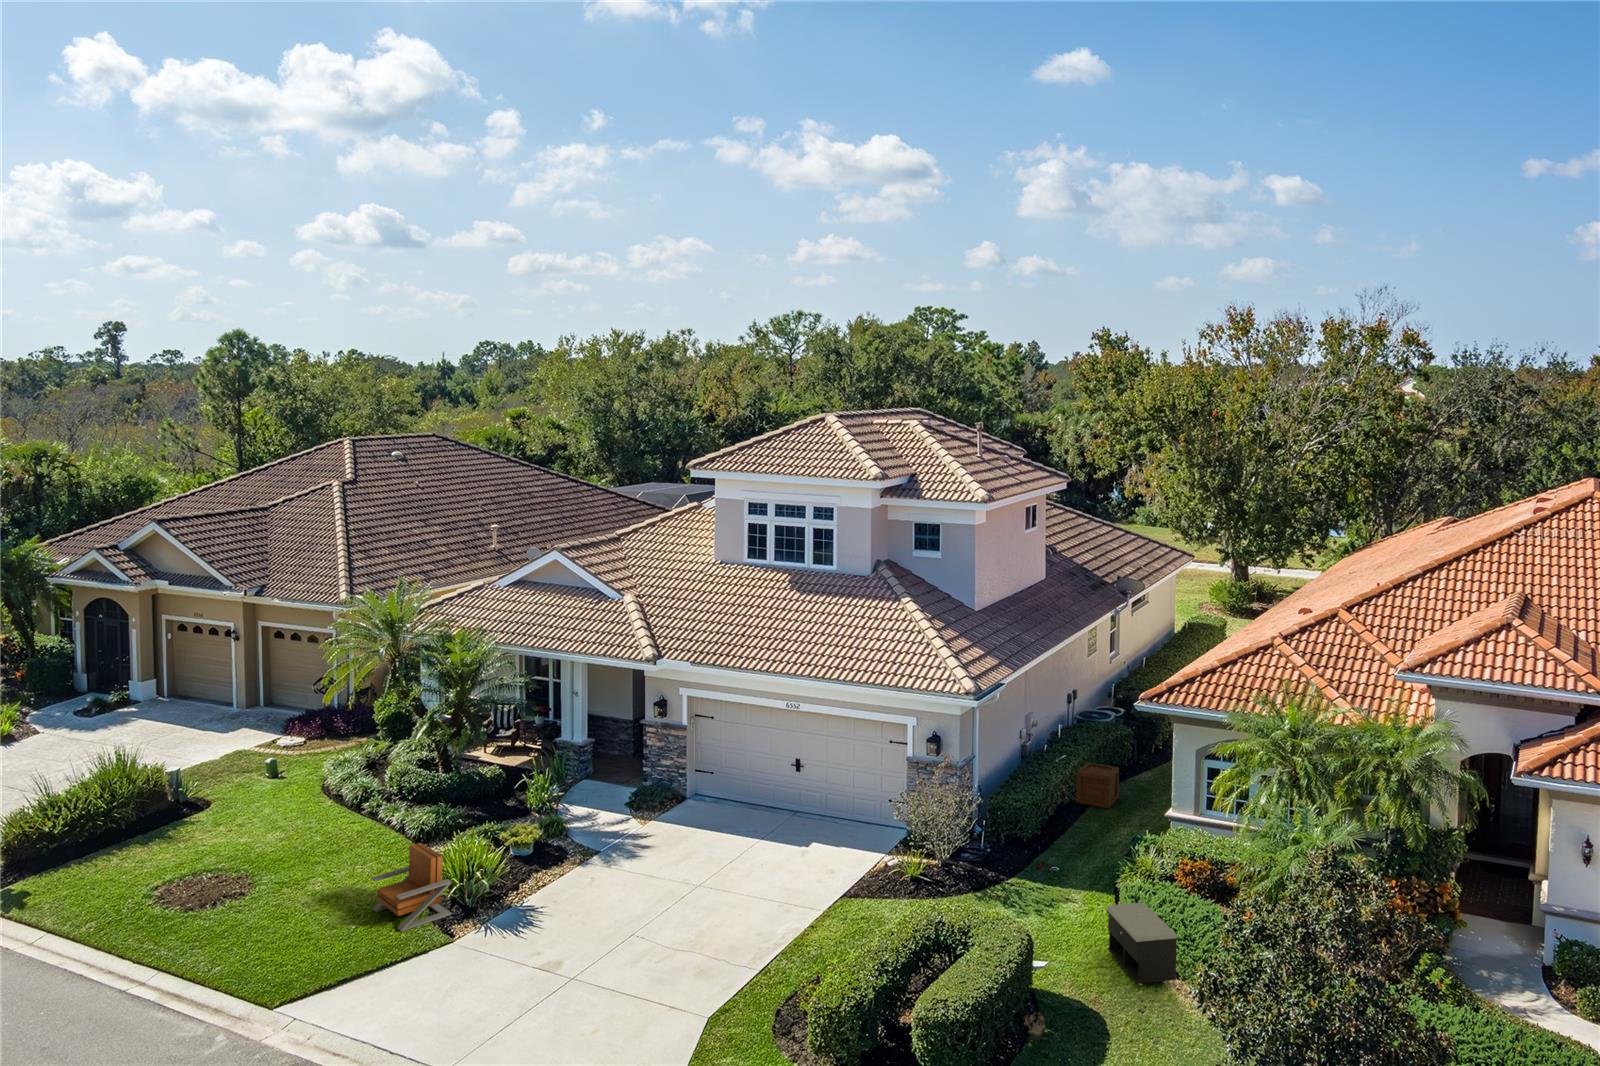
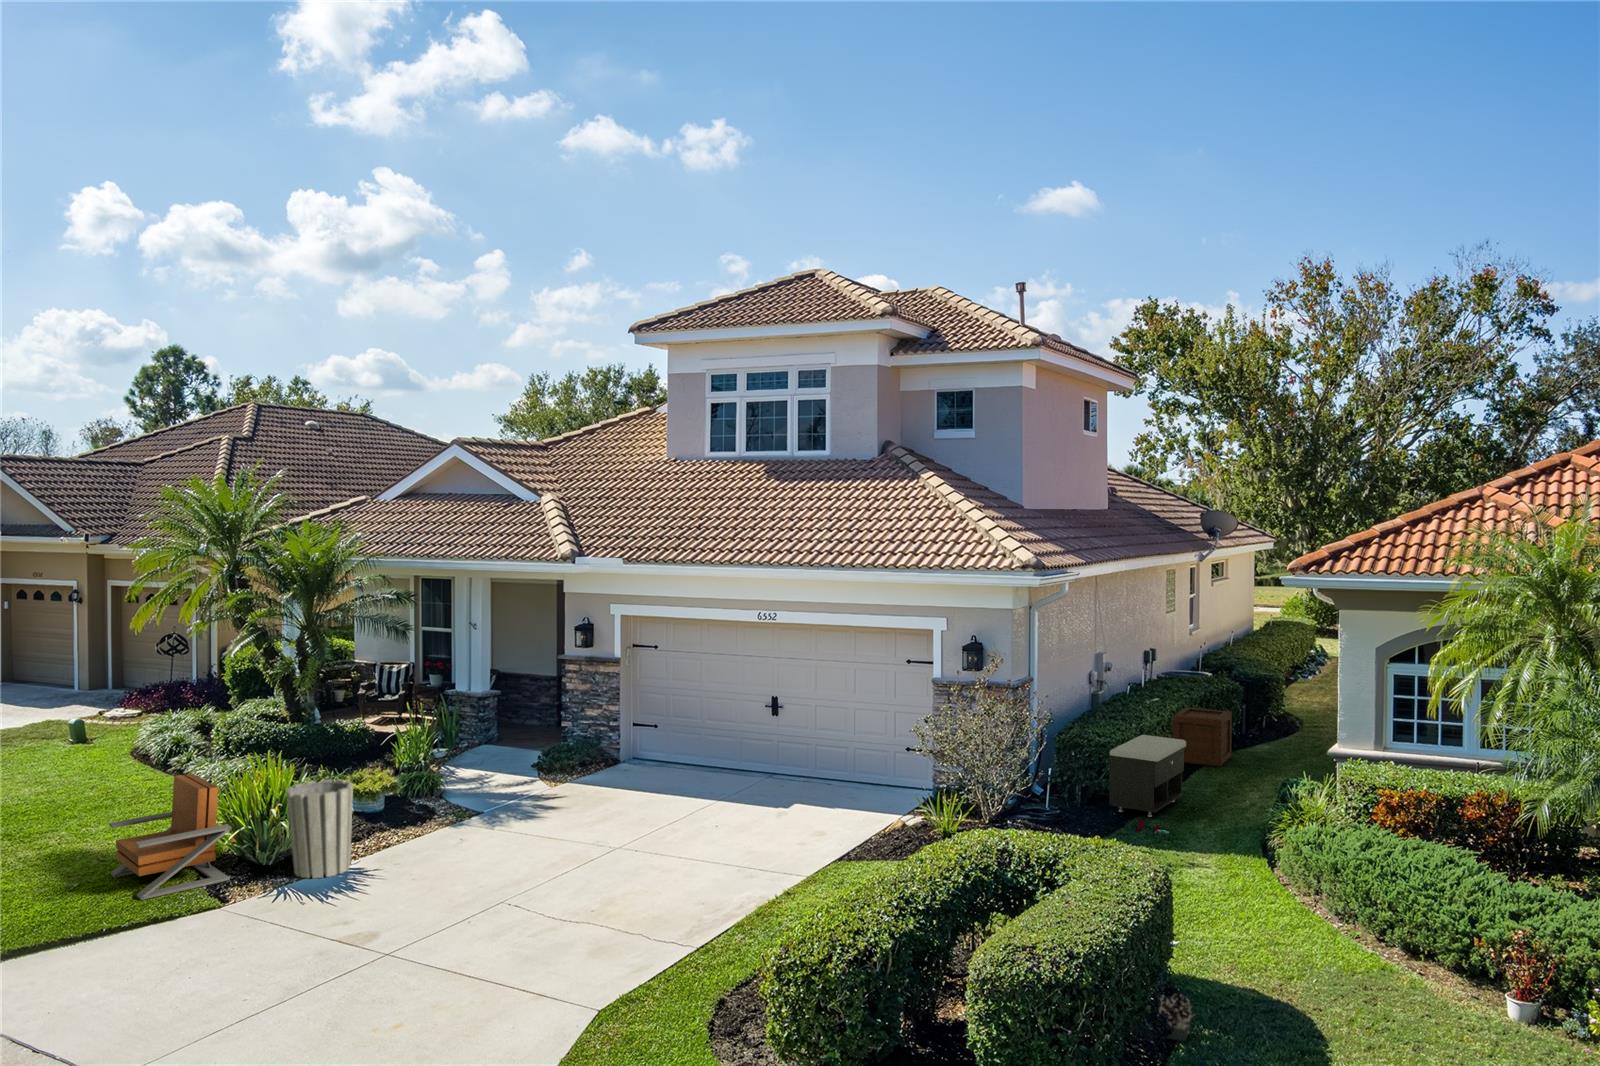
trash can: none [485,846,527,913] -> present [287,779,353,879]
storage bench: present [1107,902,1177,985] -> present [1109,735,1186,817]

